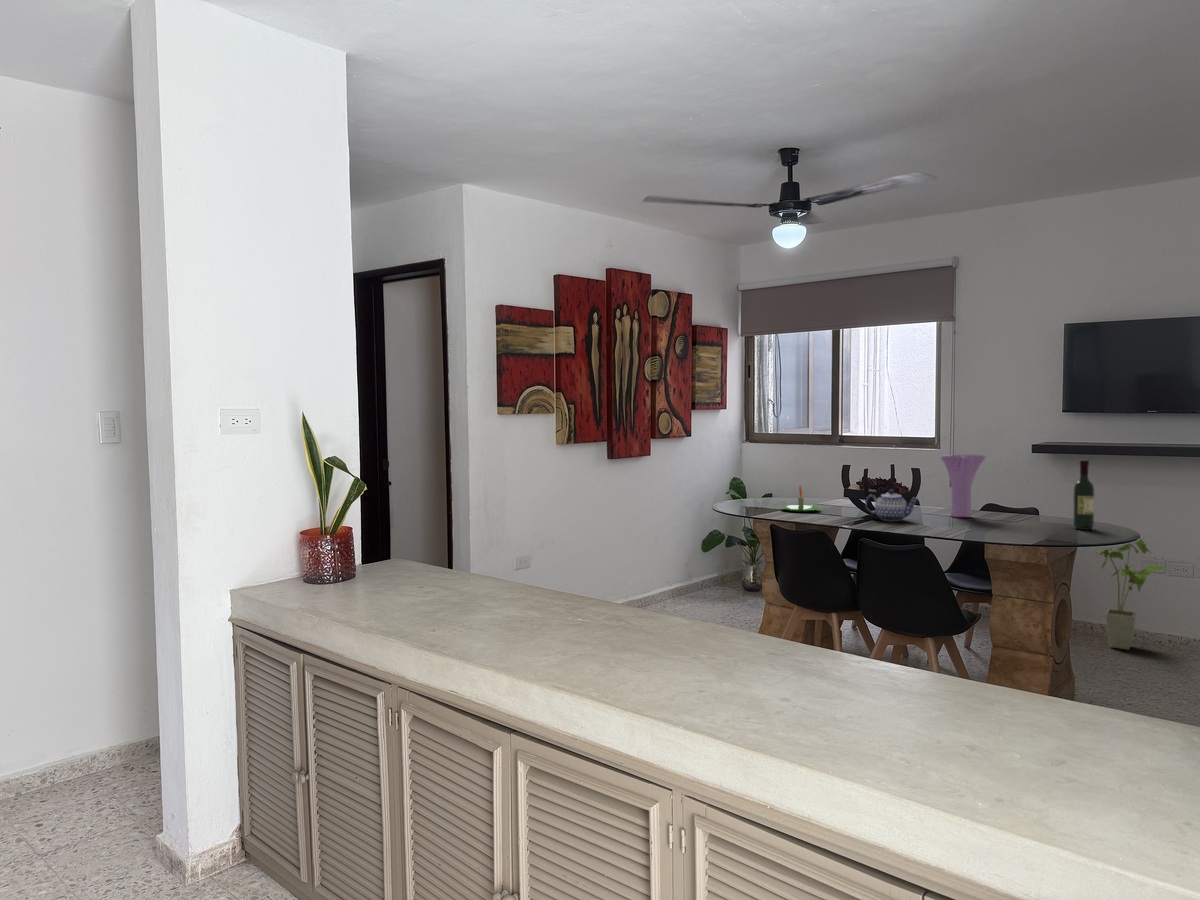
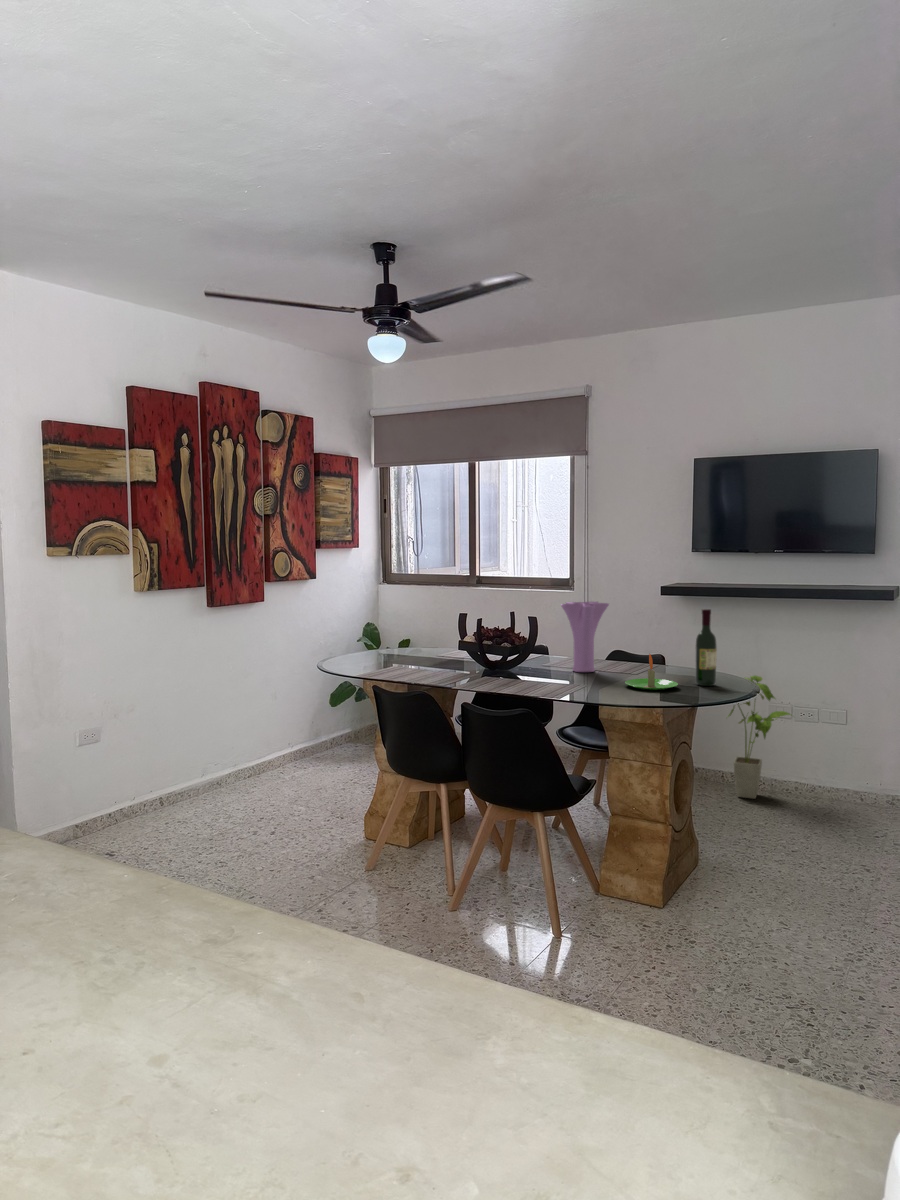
candle: present [781,486,821,512] -> present [625,654,678,690]
teapot: present [865,490,917,521] -> none [478,644,535,680]

